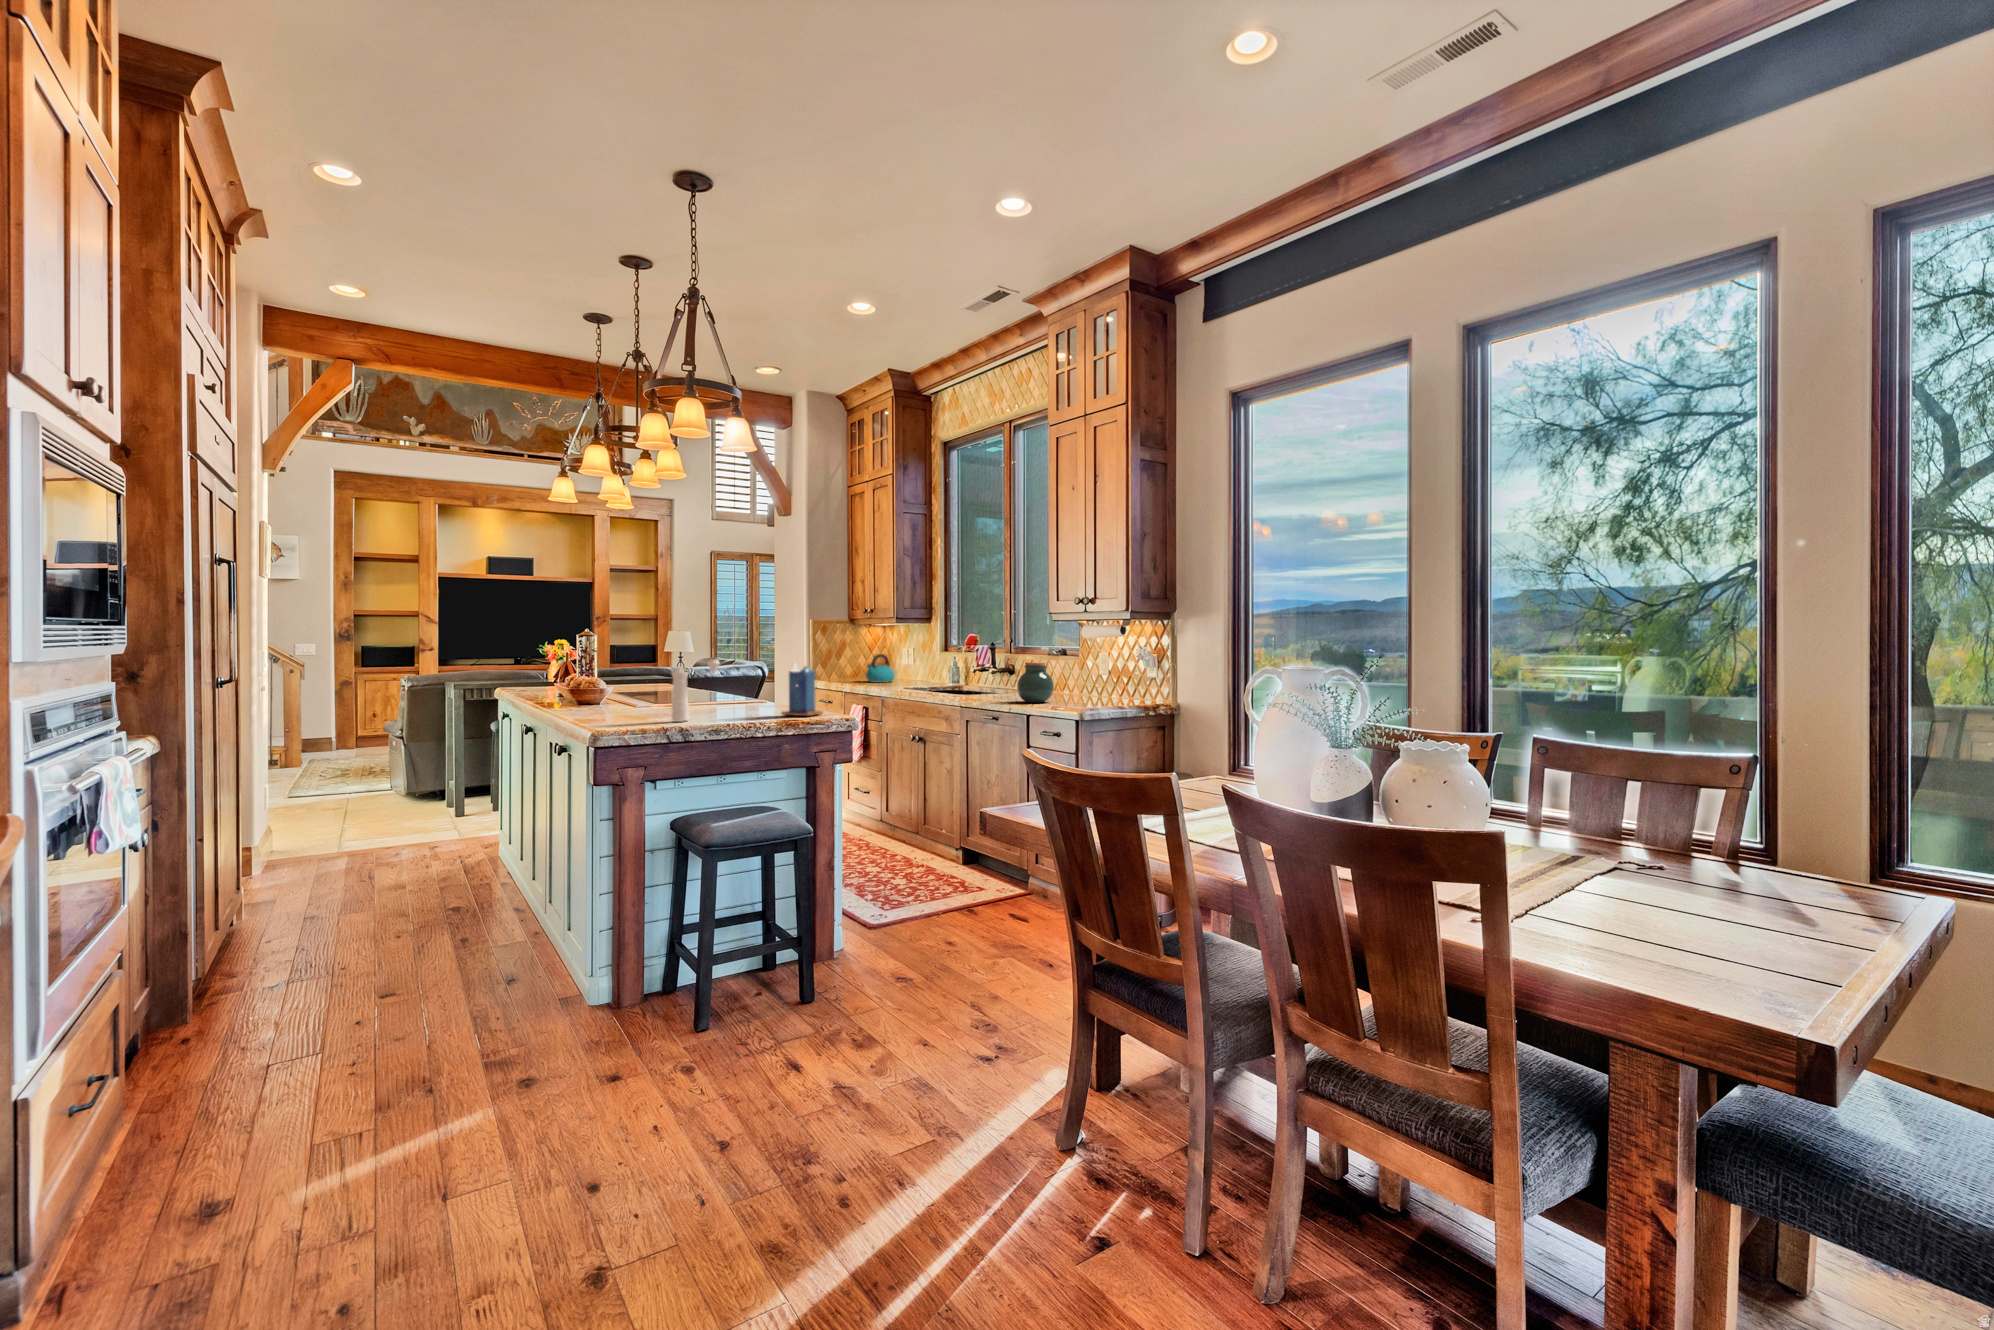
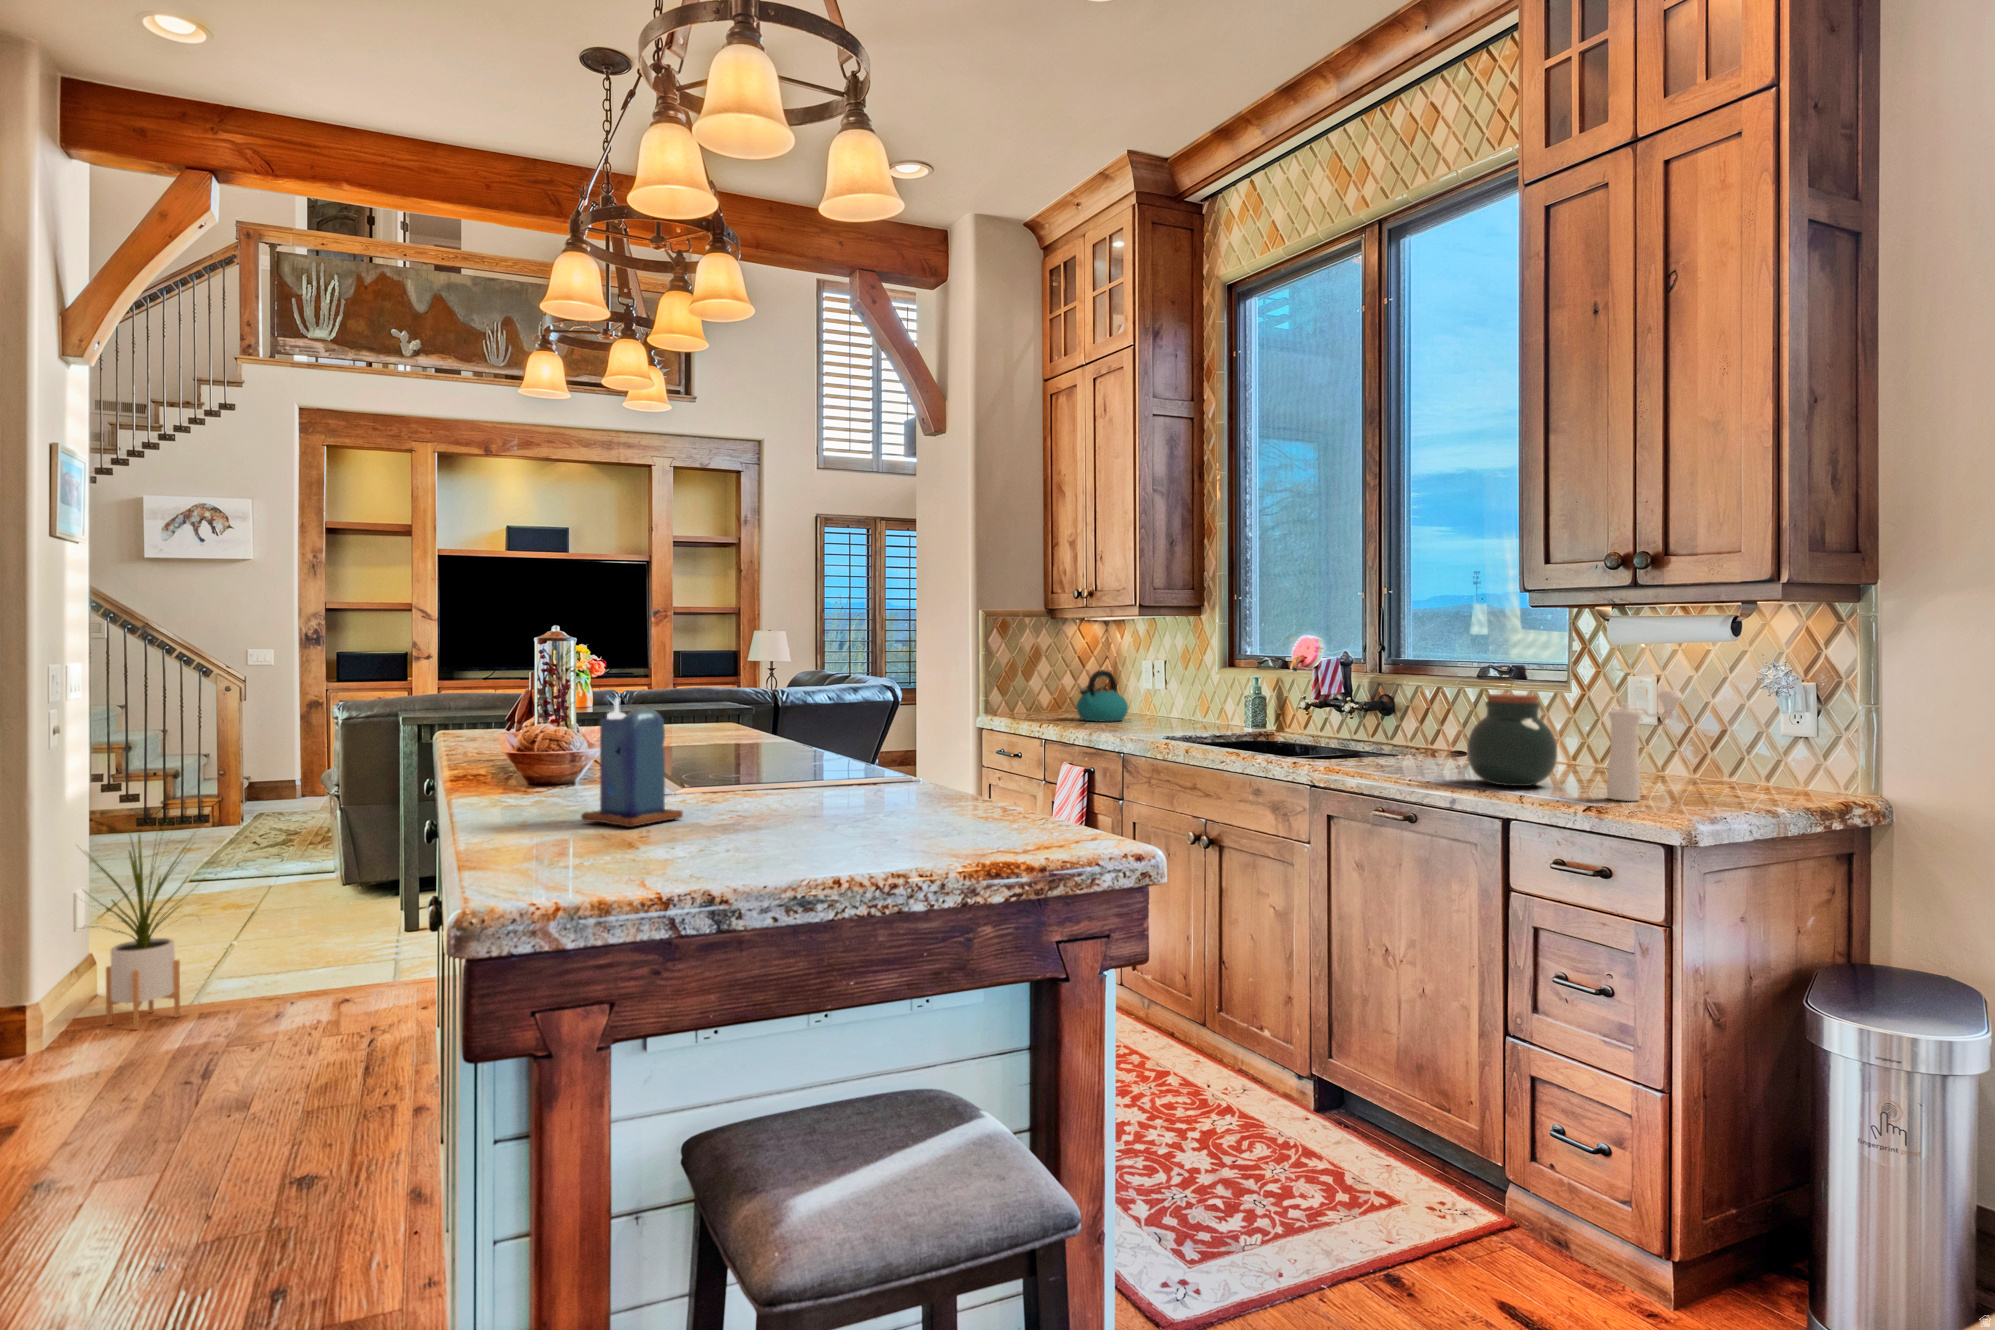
pepper mill: present [672,660,719,722] -> present [1607,690,1683,801]
candle: present [781,664,823,716] -> present [581,698,683,827]
house plant: none [275,741,349,861] -> present [88,835,204,1030]

